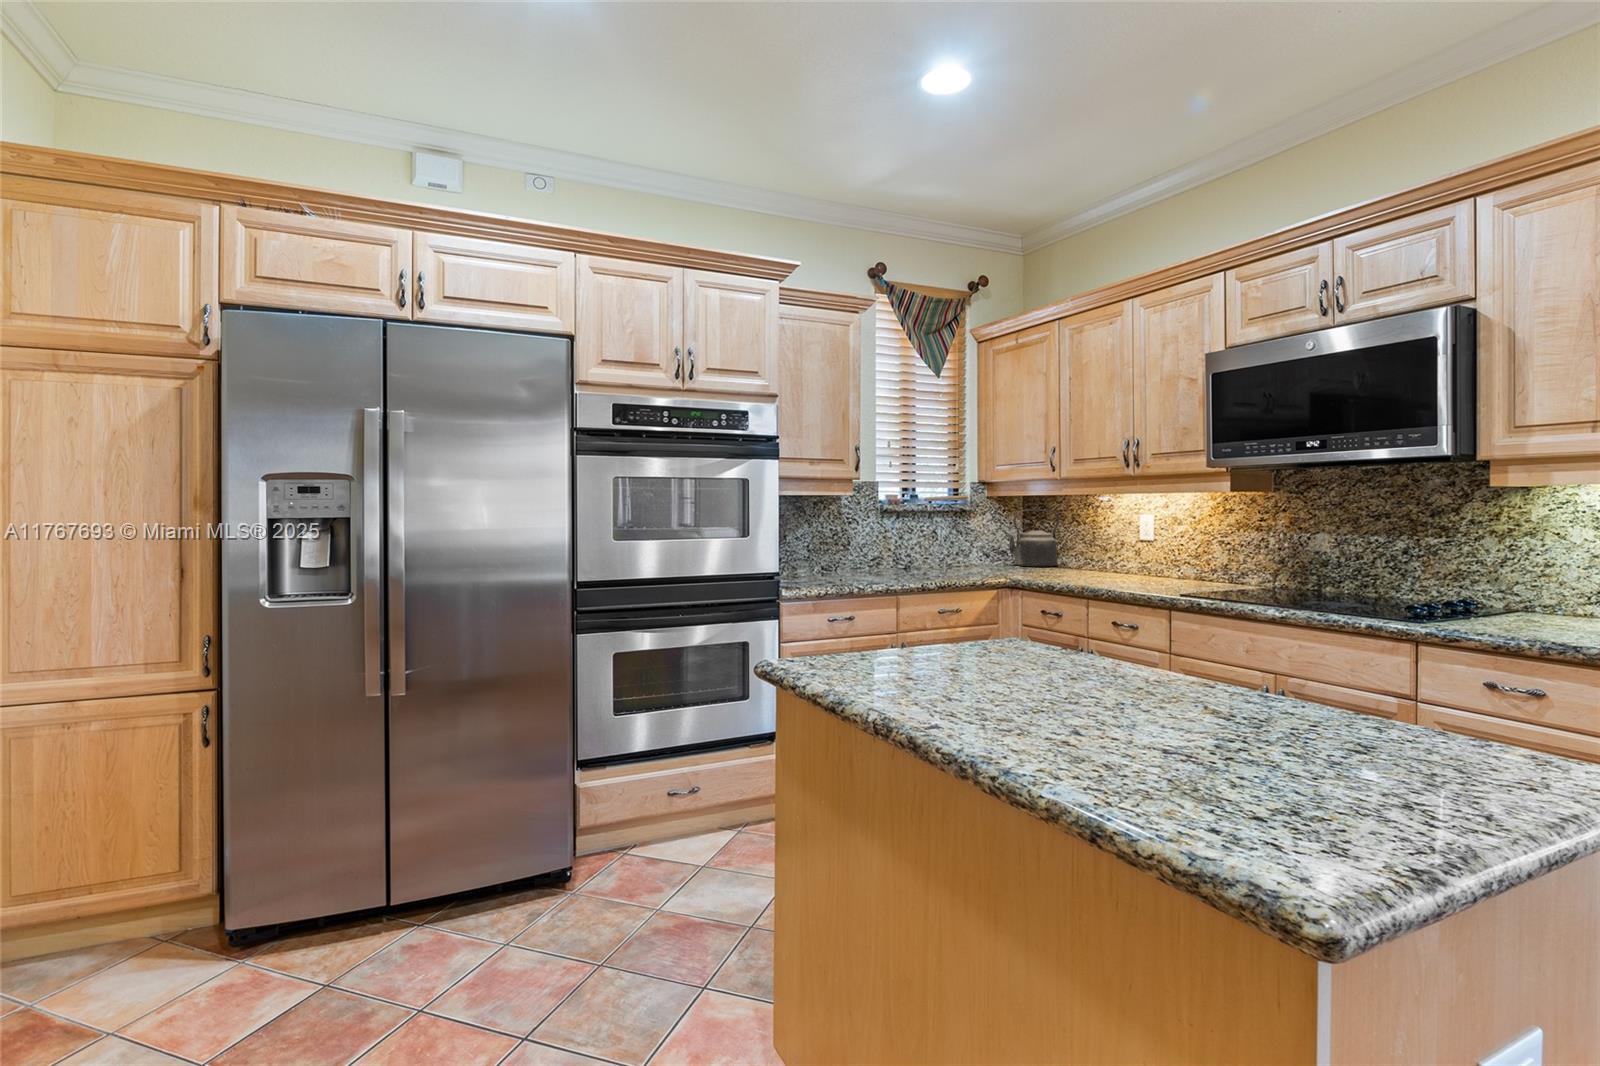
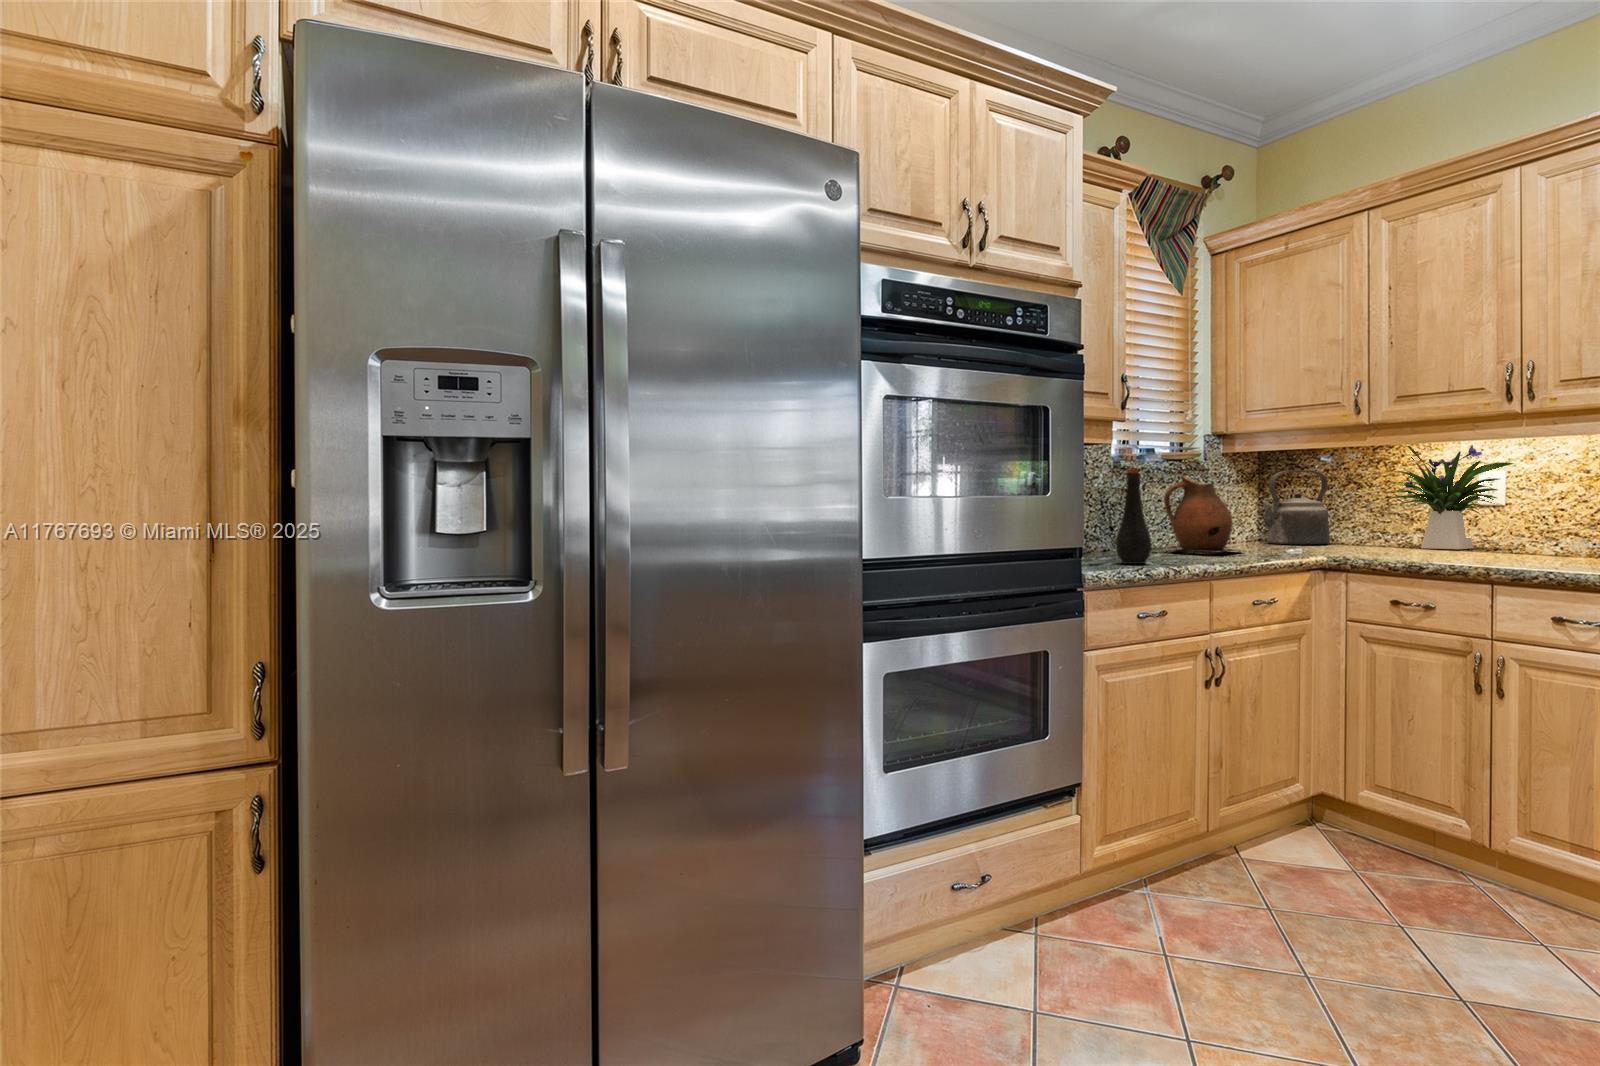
flower arrangement: none [1079,491,1167,573] -> present [1385,445,1513,549]
bottle: none [839,515,863,582] -> present [1116,469,1152,564]
ceramic pitcher: none [908,516,964,574] -> present [1164,476,1241,553]

